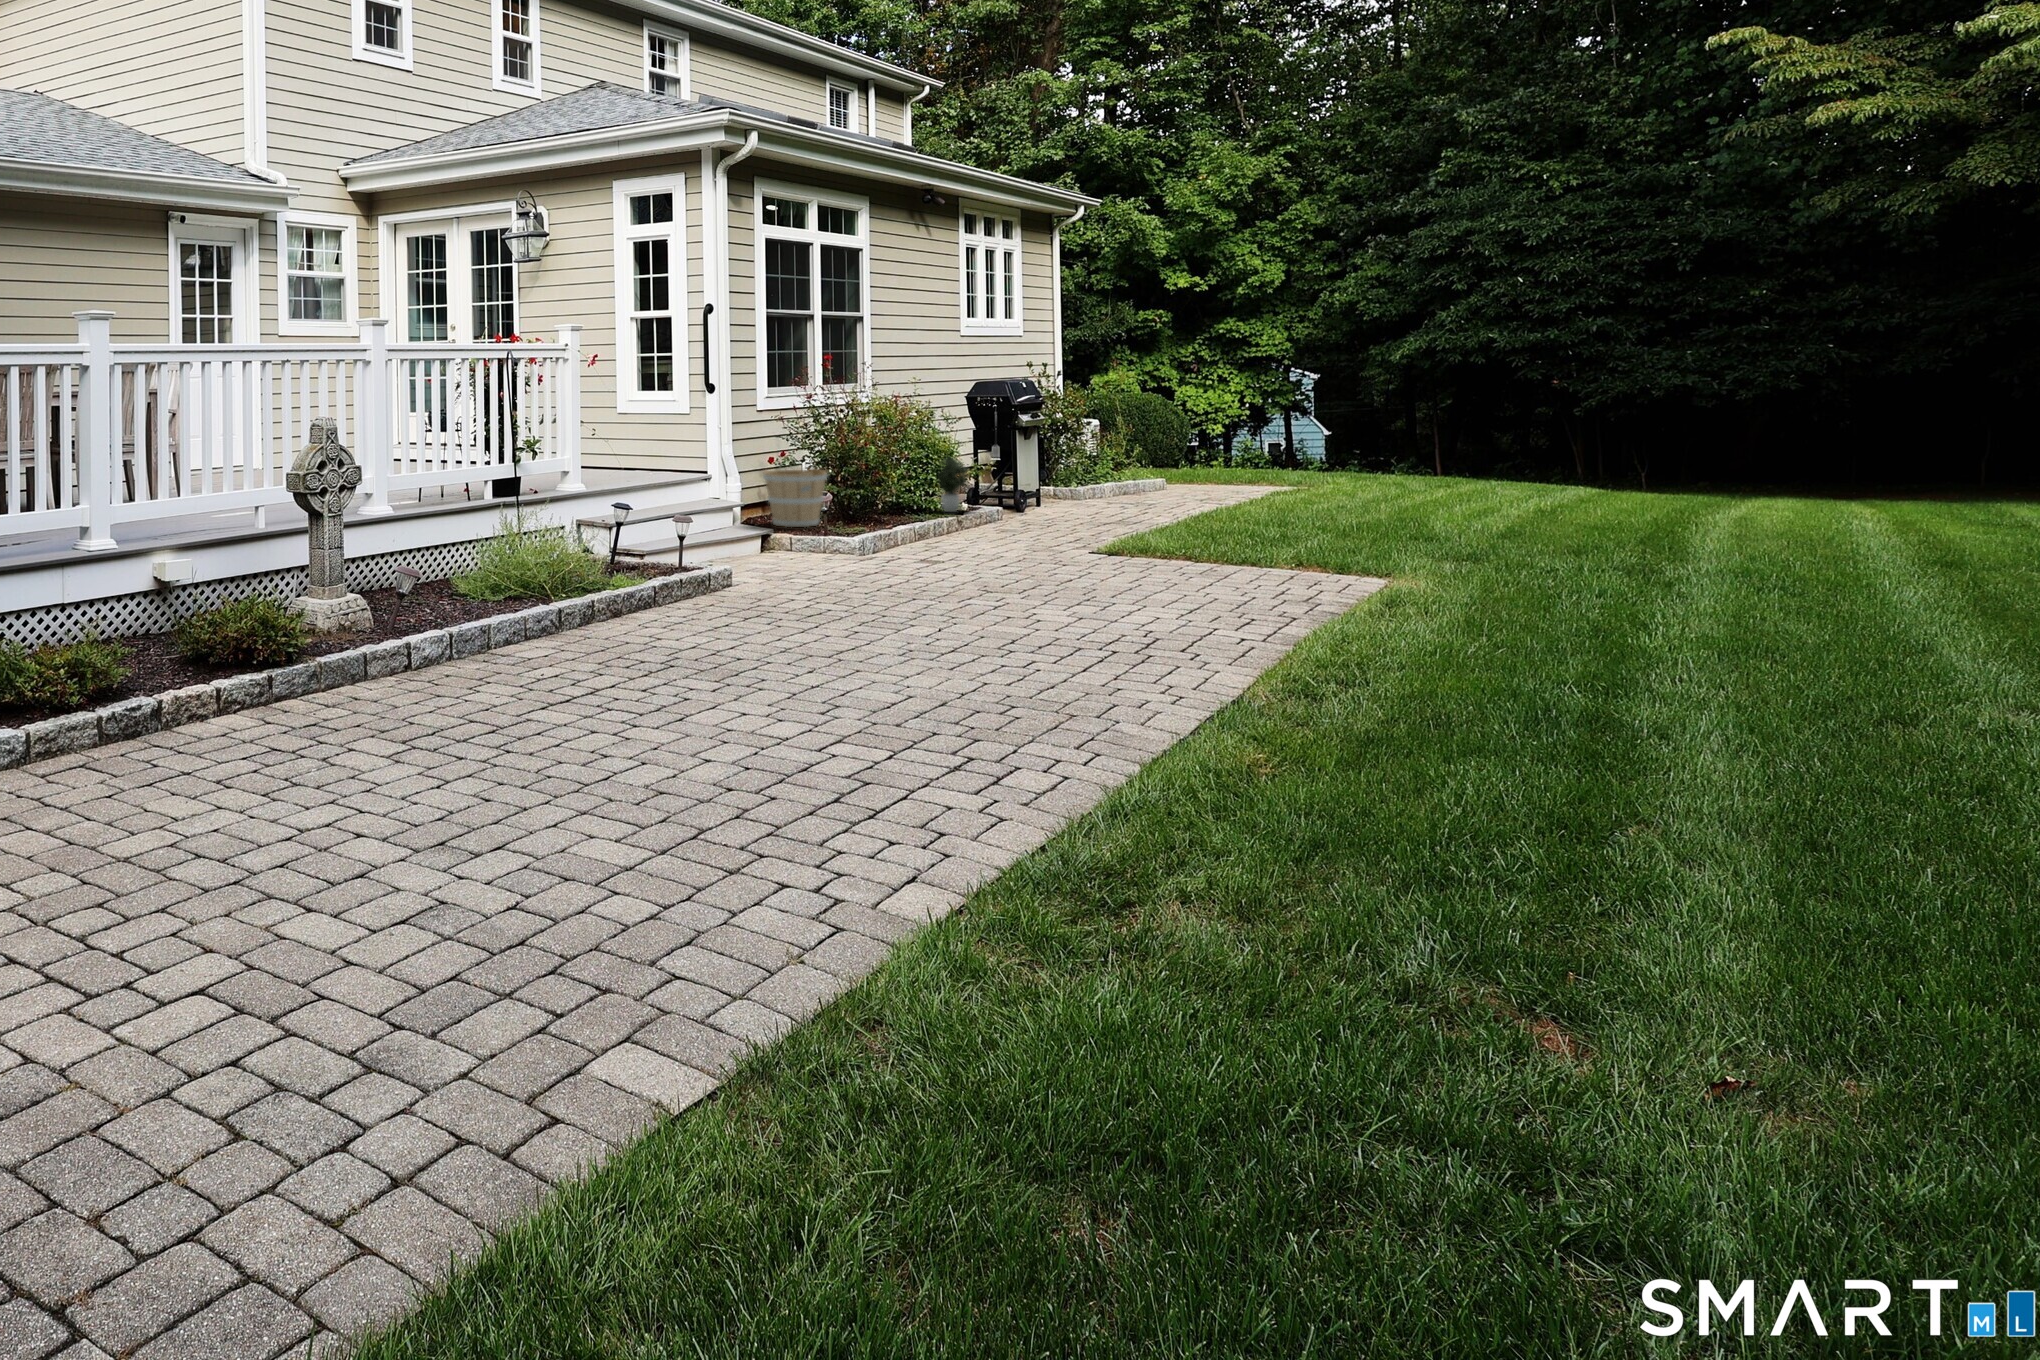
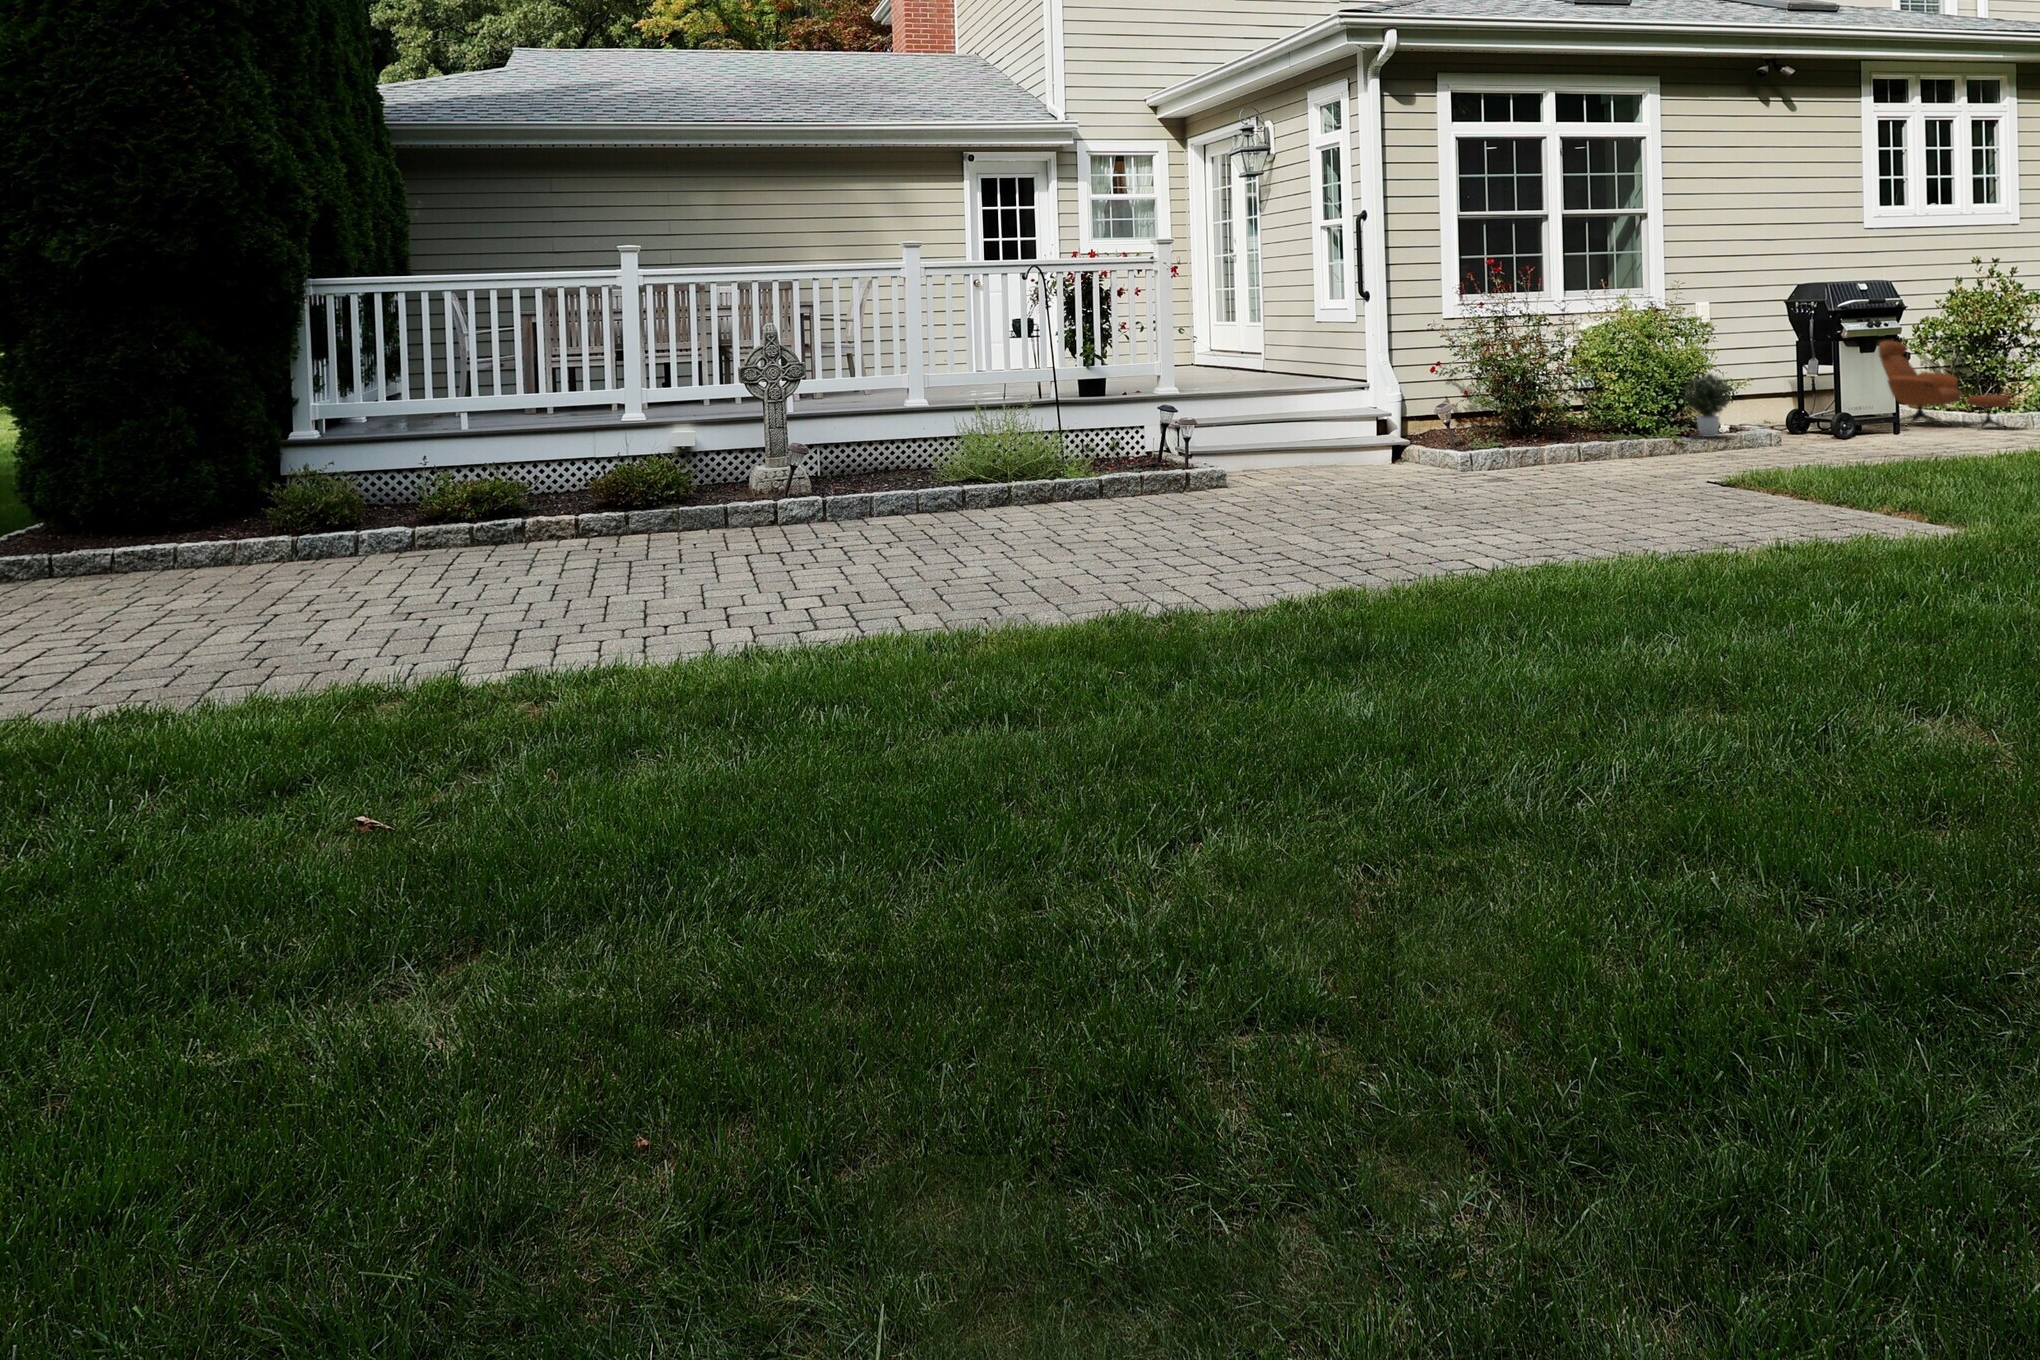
lounge chair: none [1014,428,1116,498] -> present [1879,341,2014,429]
wooden bucket: present [763,468,827,527] -> none [1441,381,1512,443]

